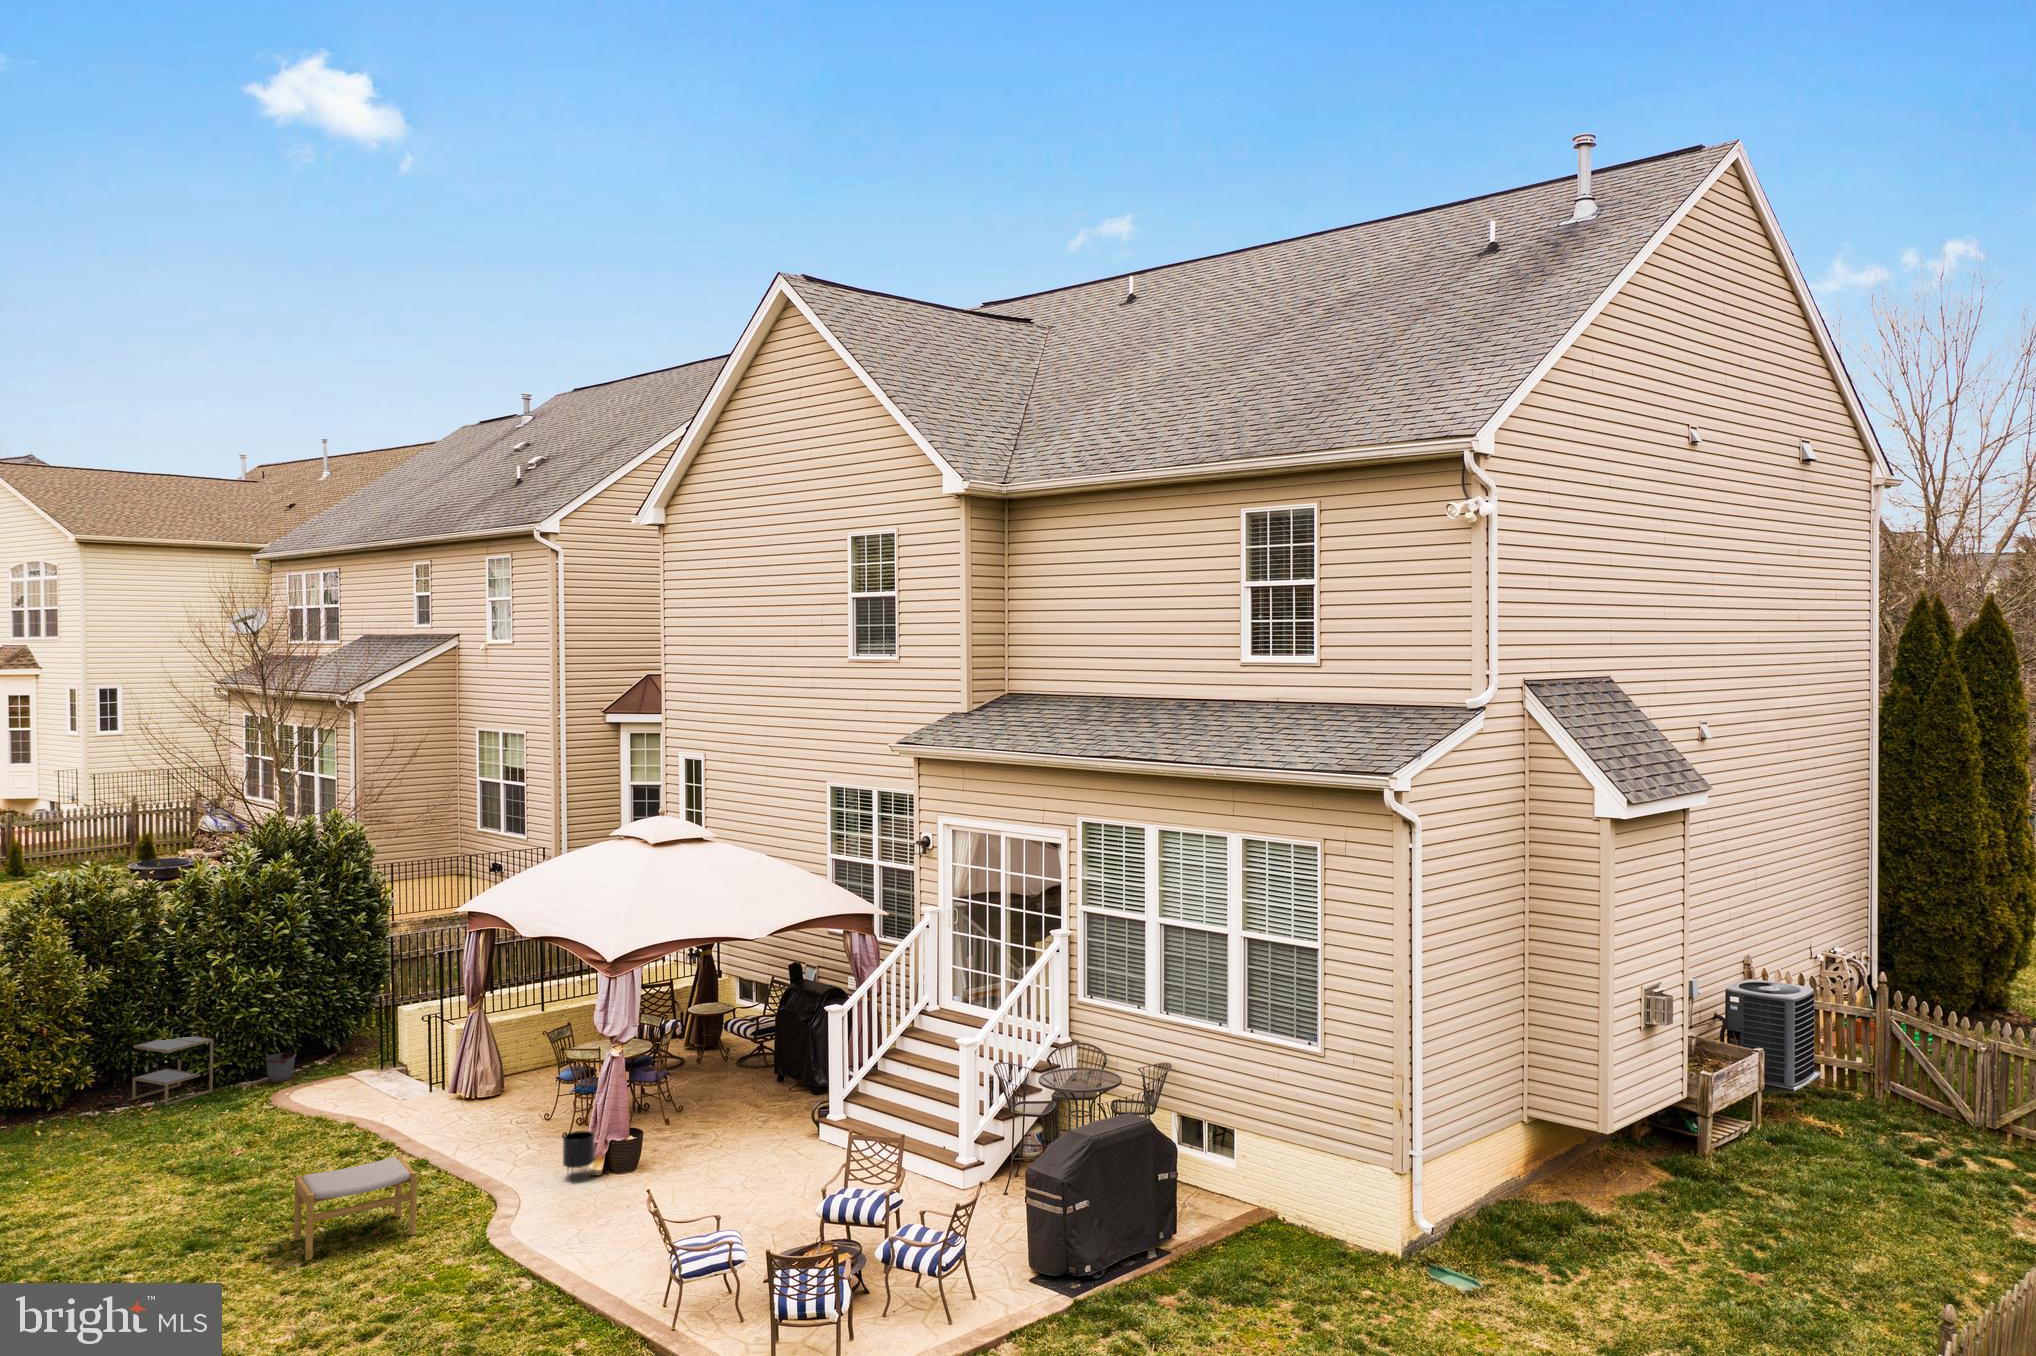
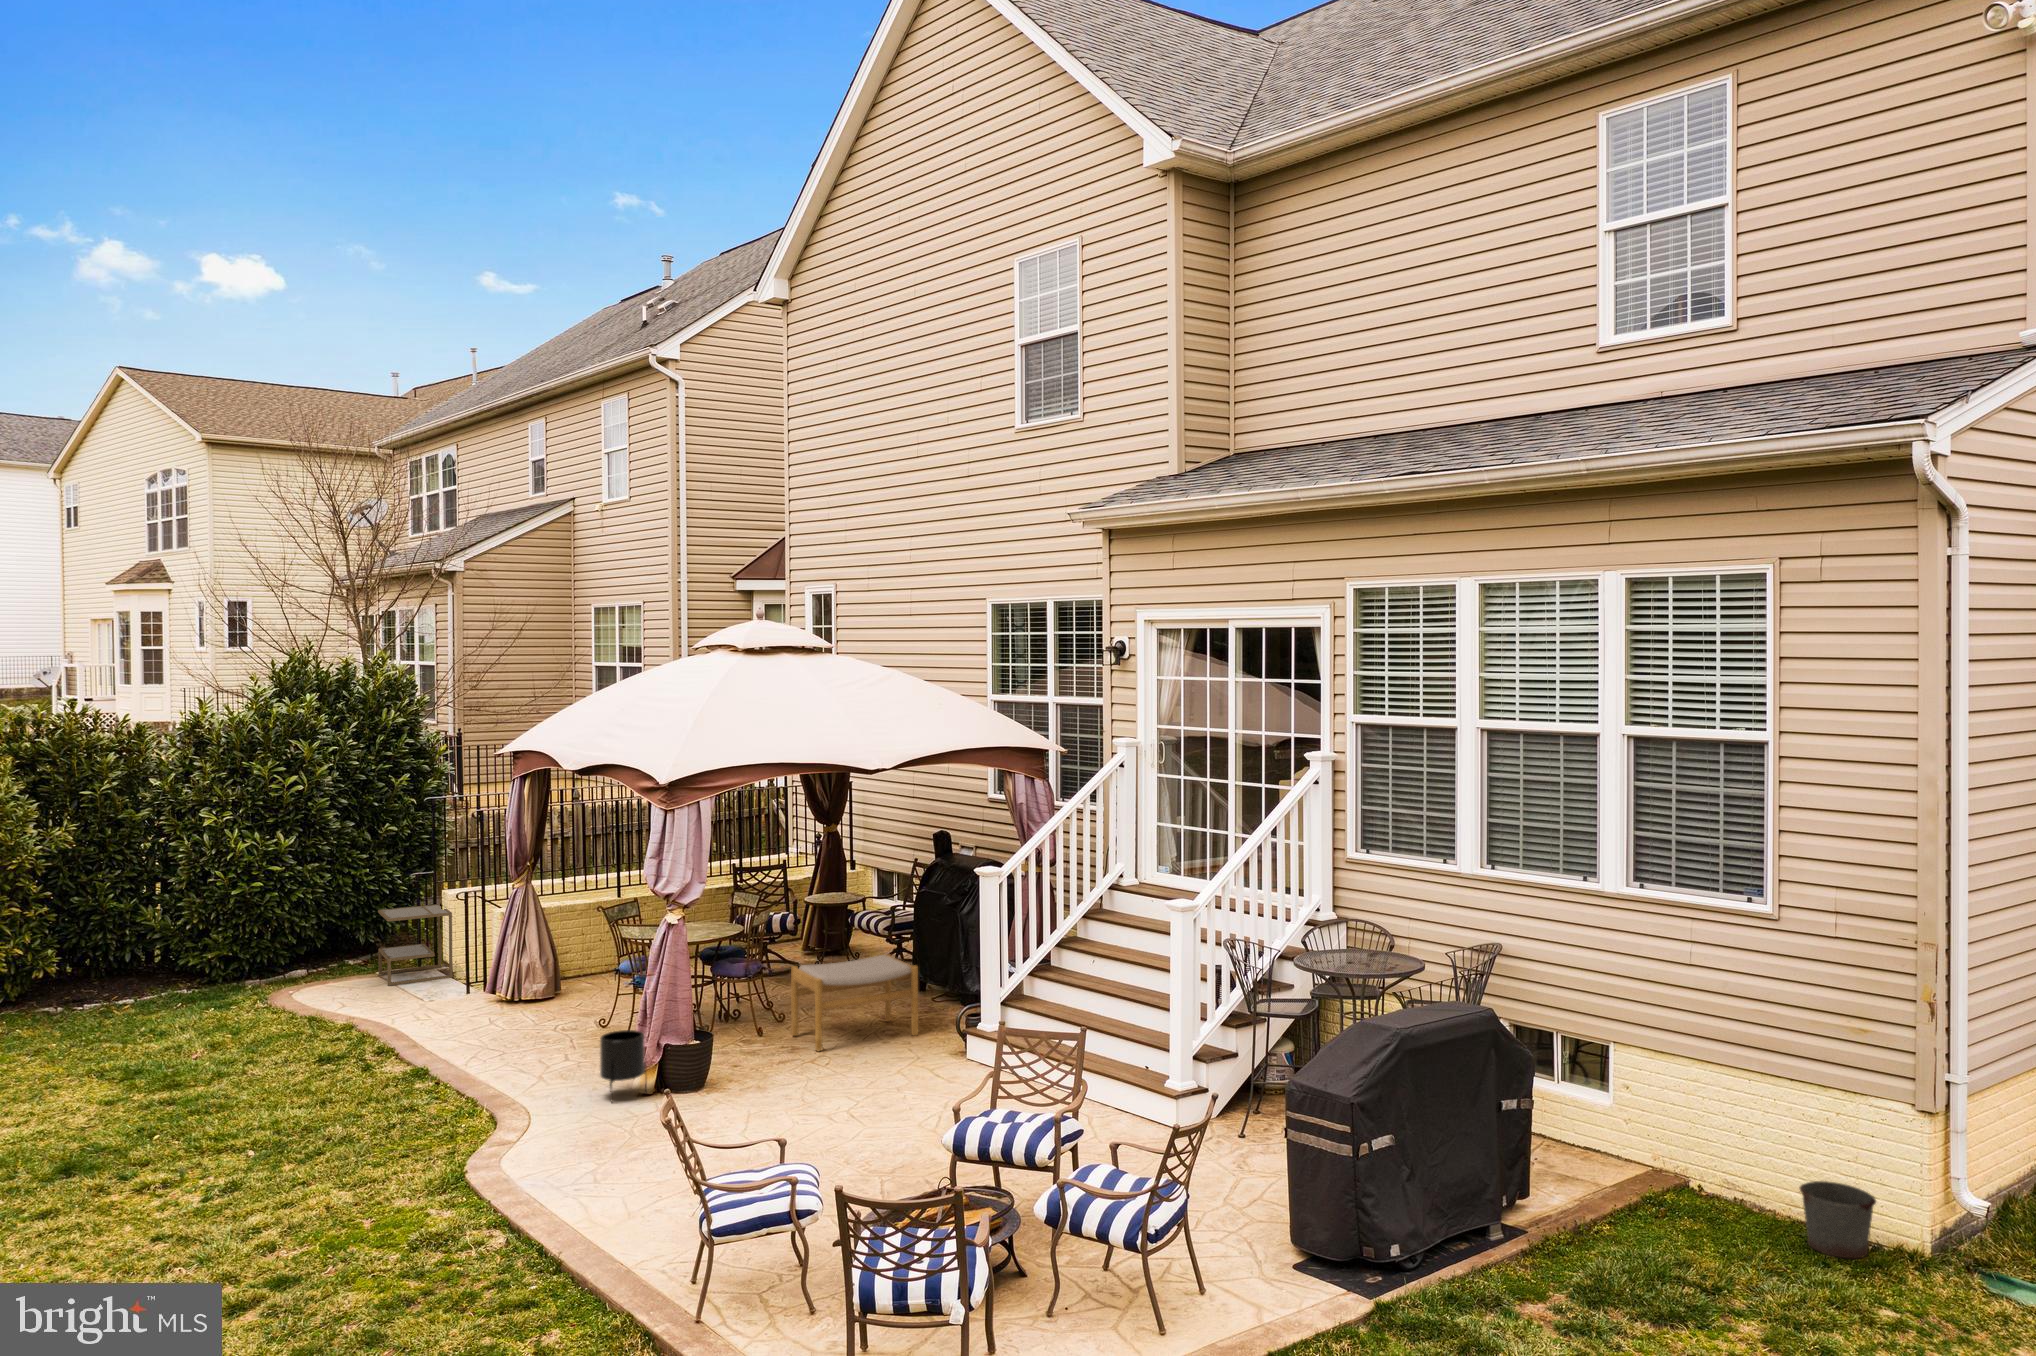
side table: present [132,1036,213,1105] -> present [378,904,453,986]
bucket: present [265,1053,296,1082] -> present [1800,1181,1876,1259]
footstool: present [294,1155,417,1260] -> present [791,954,918,1051]

